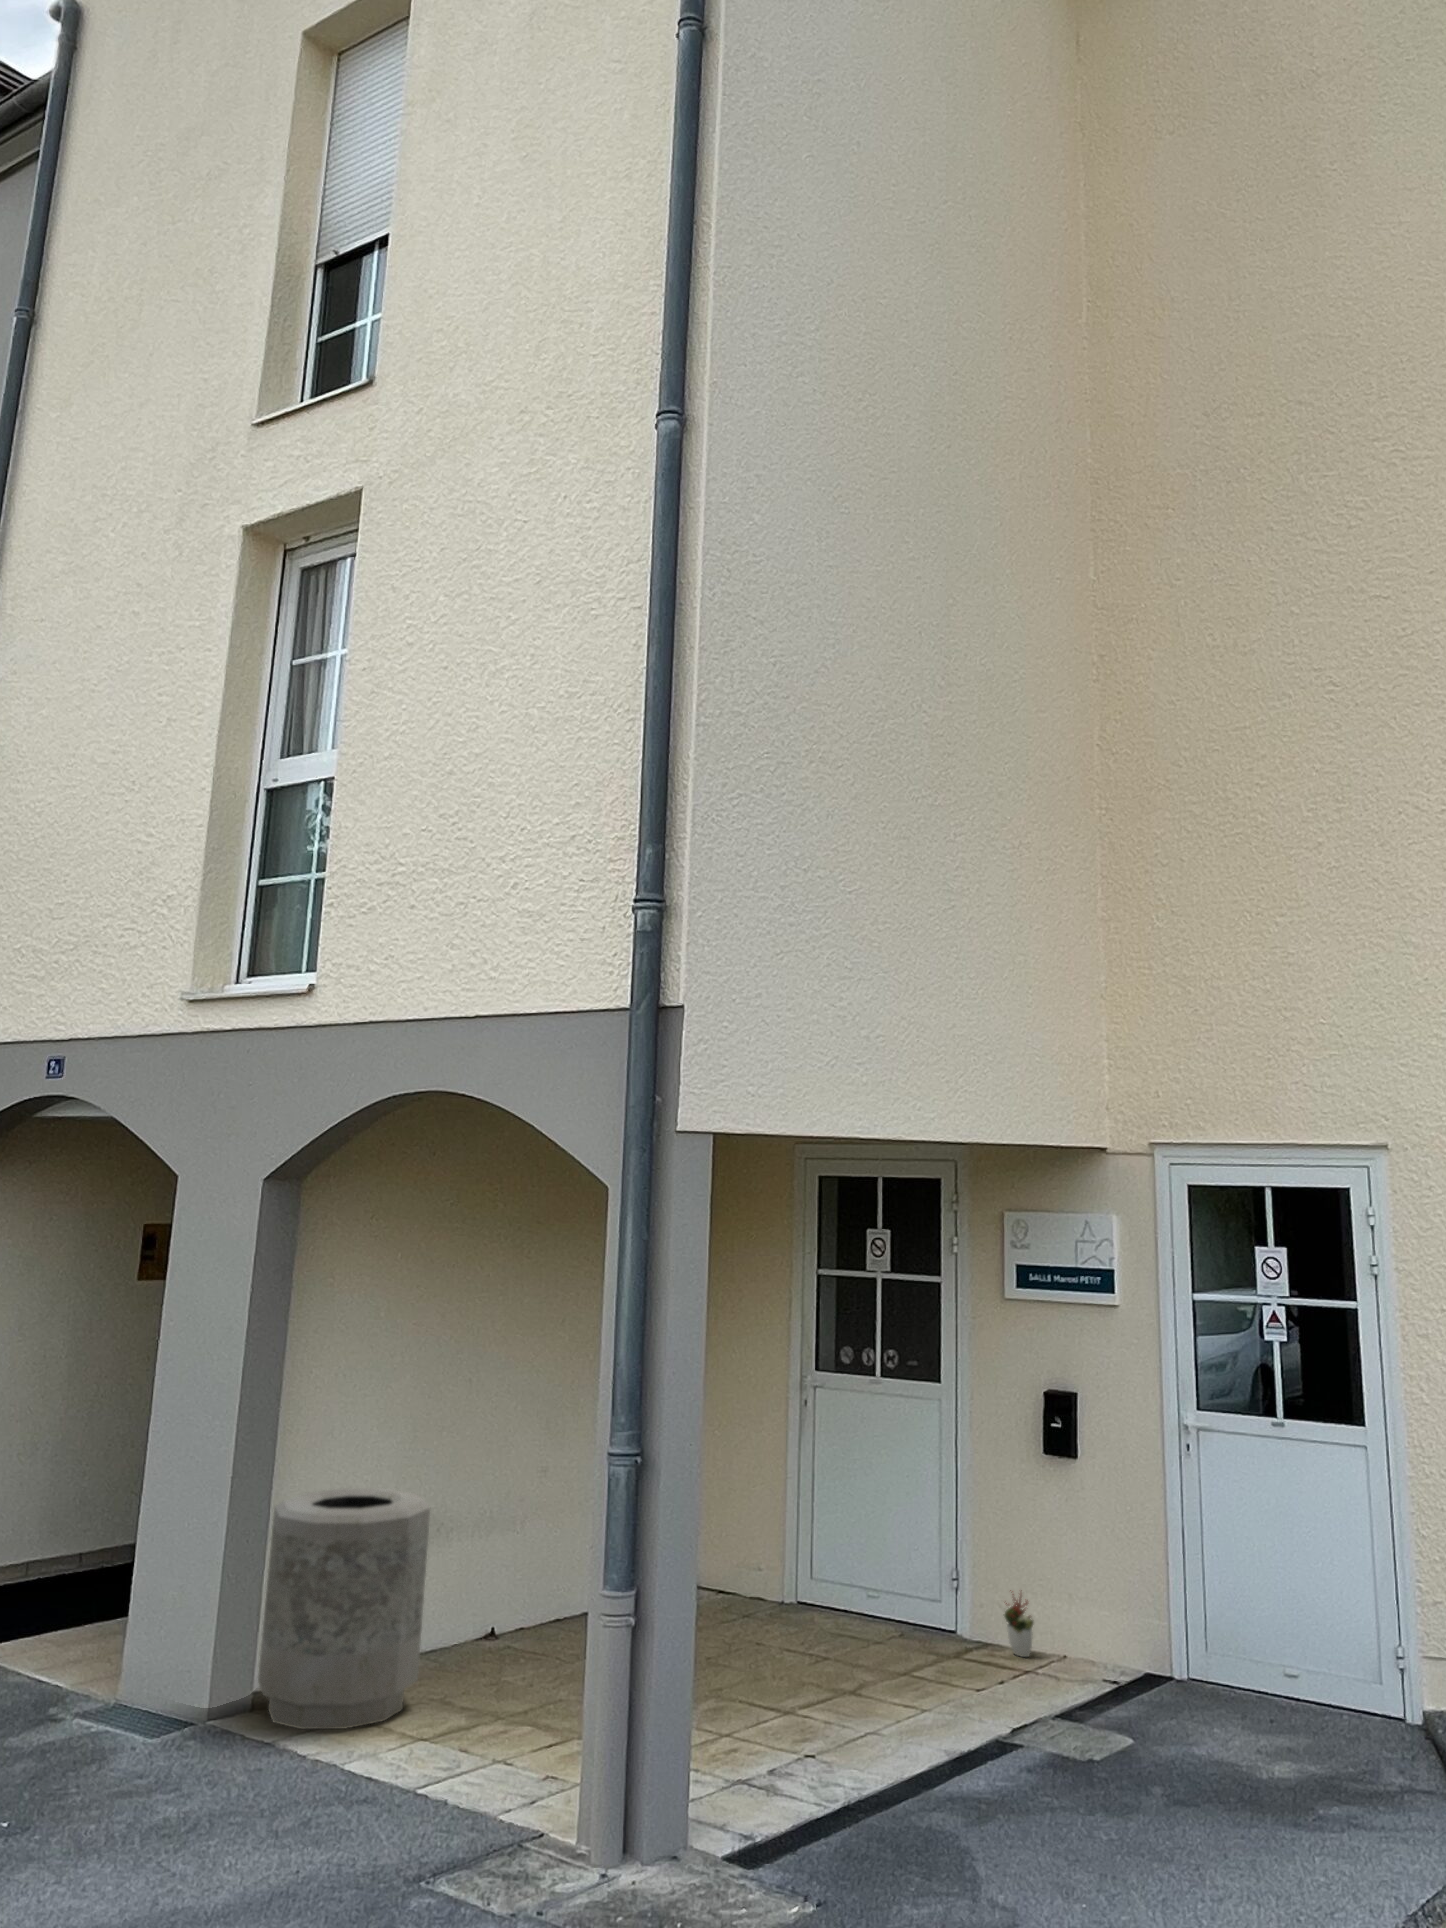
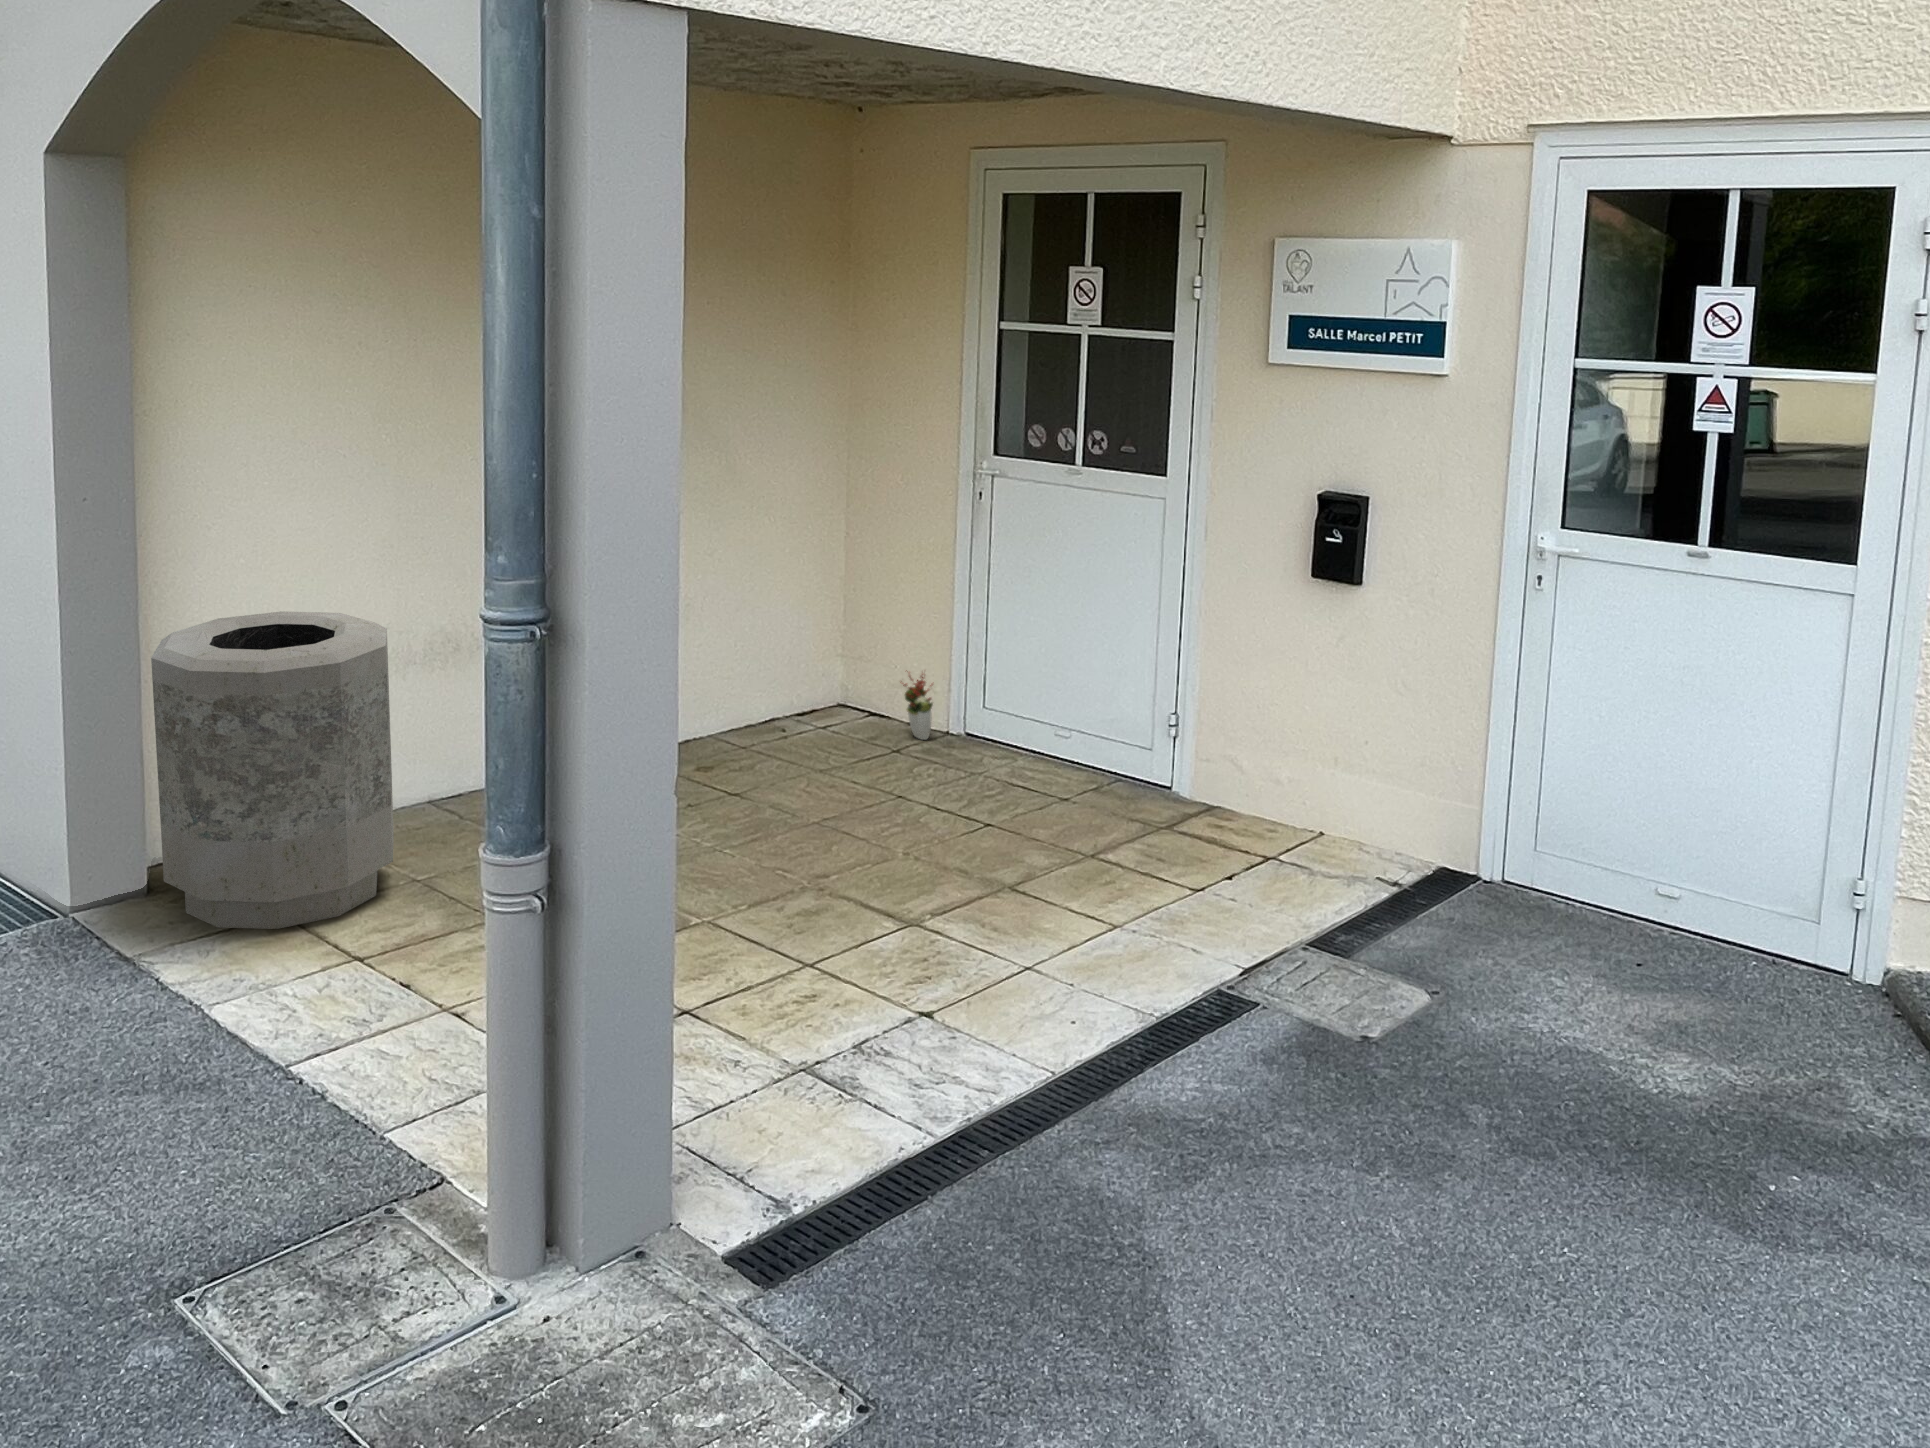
decorative plant: present [1004,1590,1033,1657] -> present [902,670,933,740]

